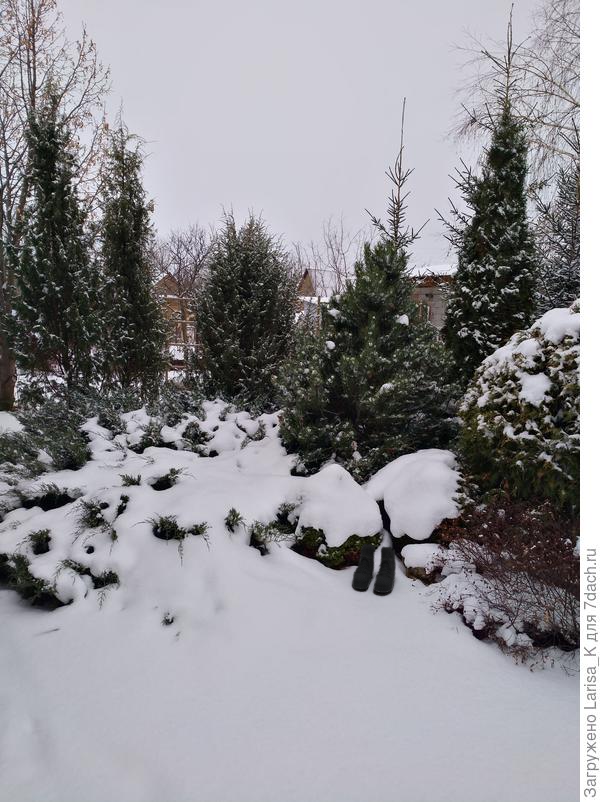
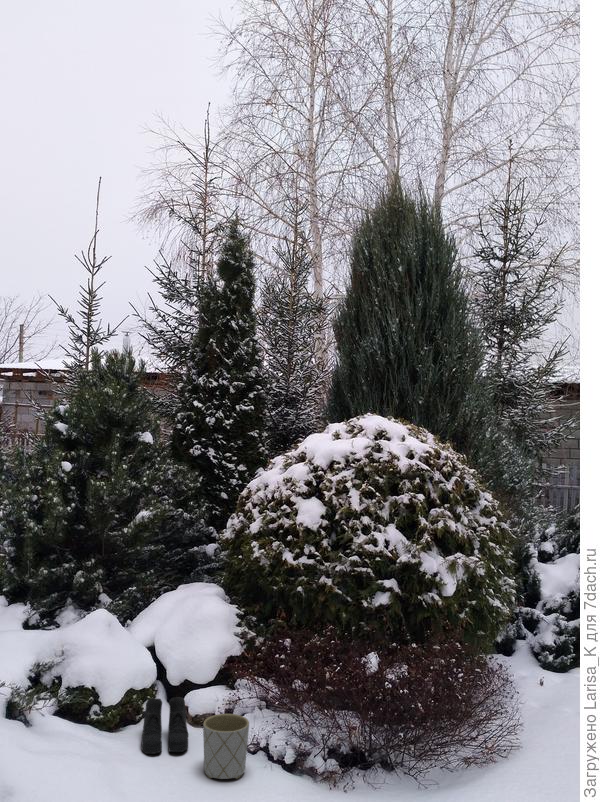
planter: none [392,568,436,627] -> present [203,714,249,779]

